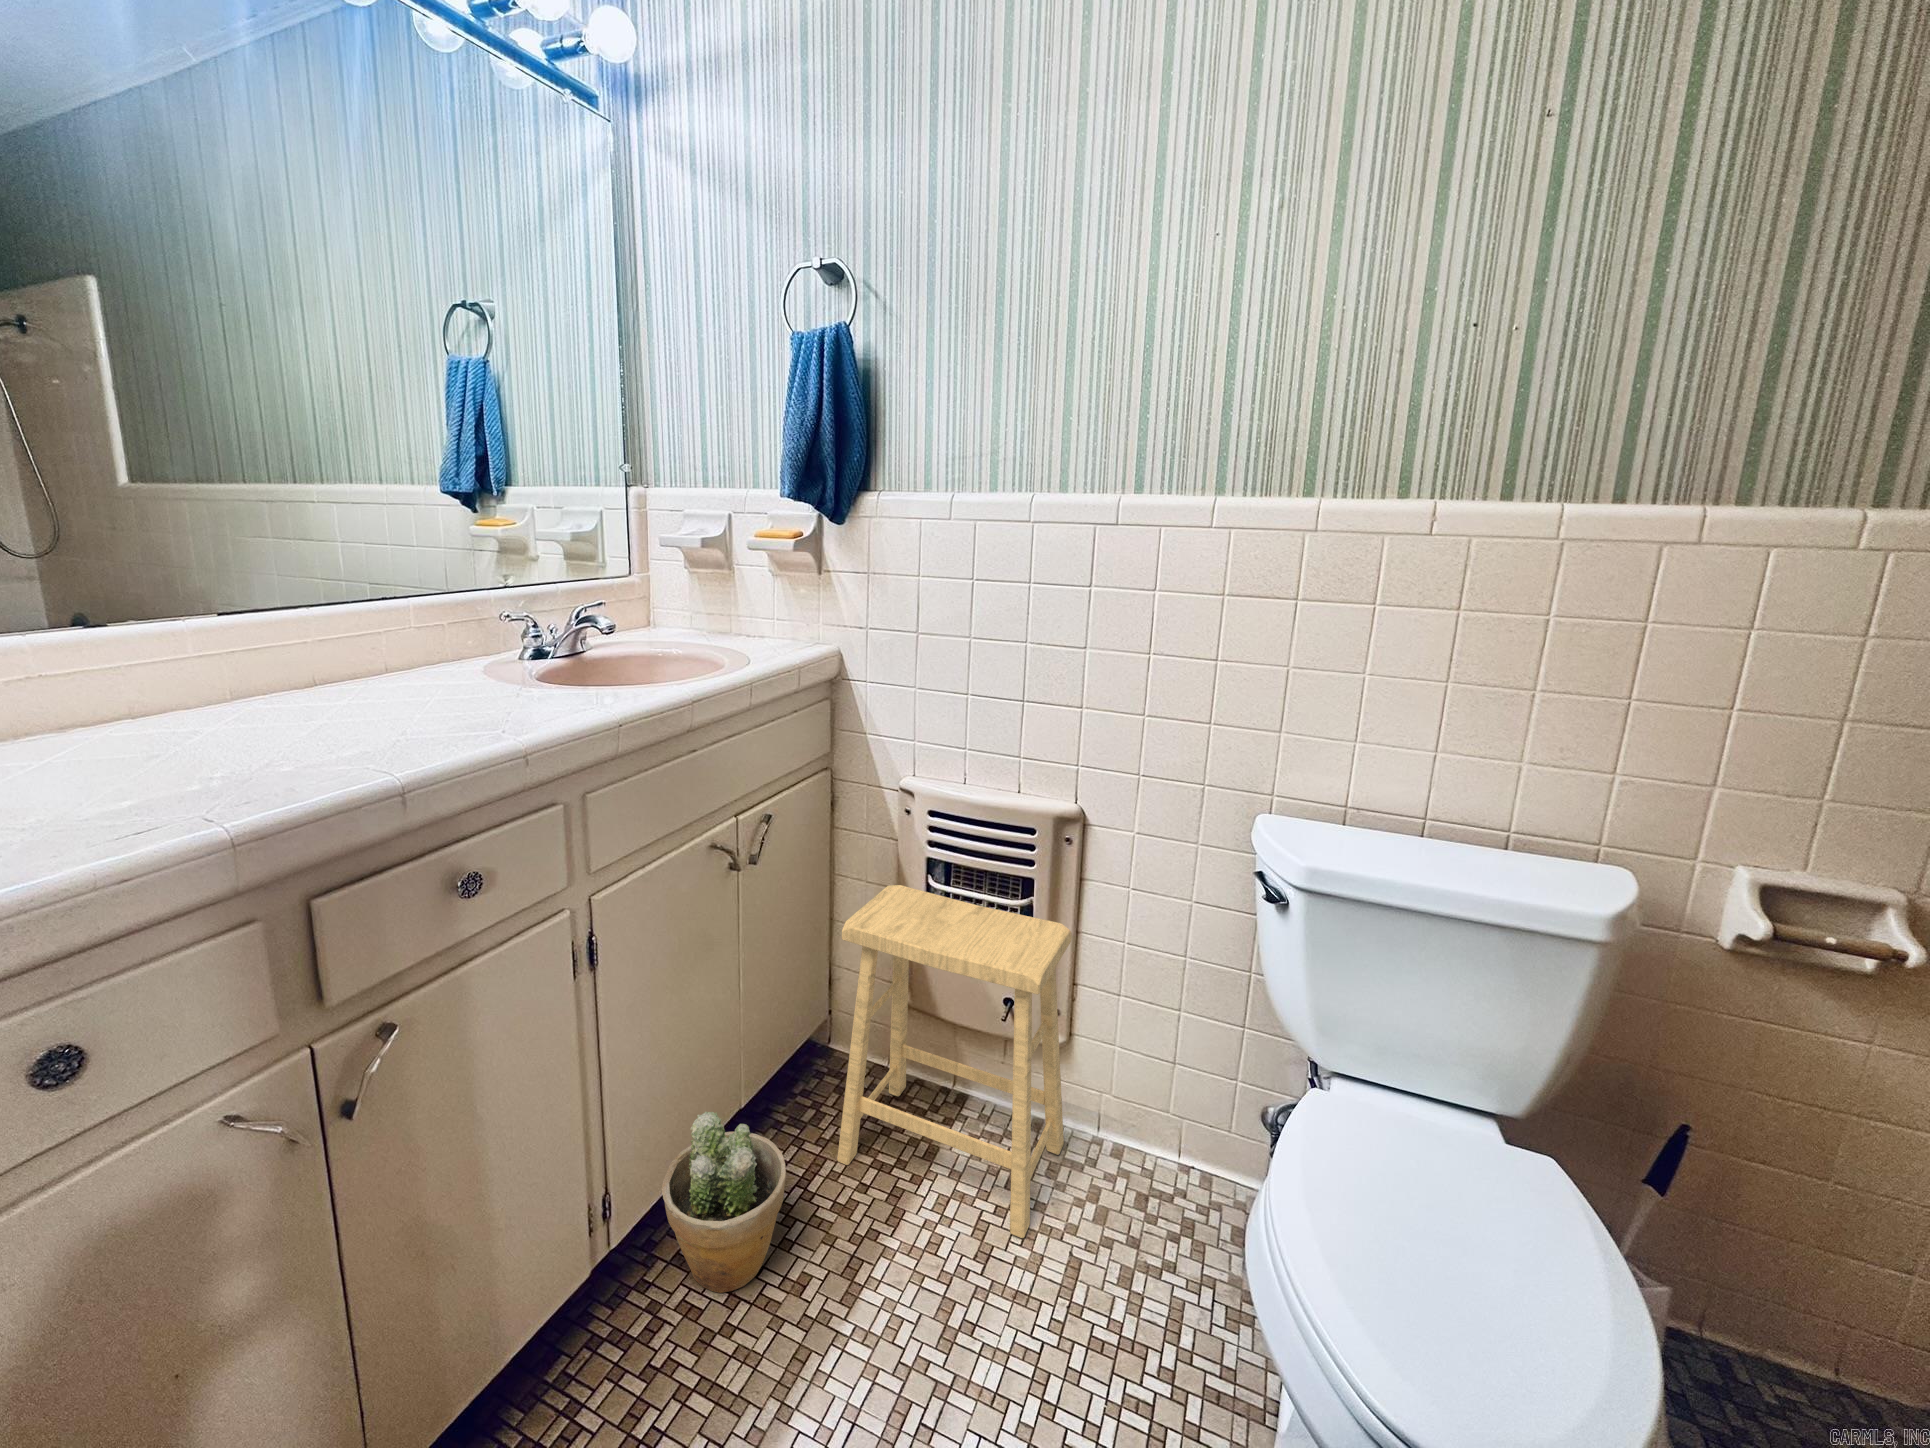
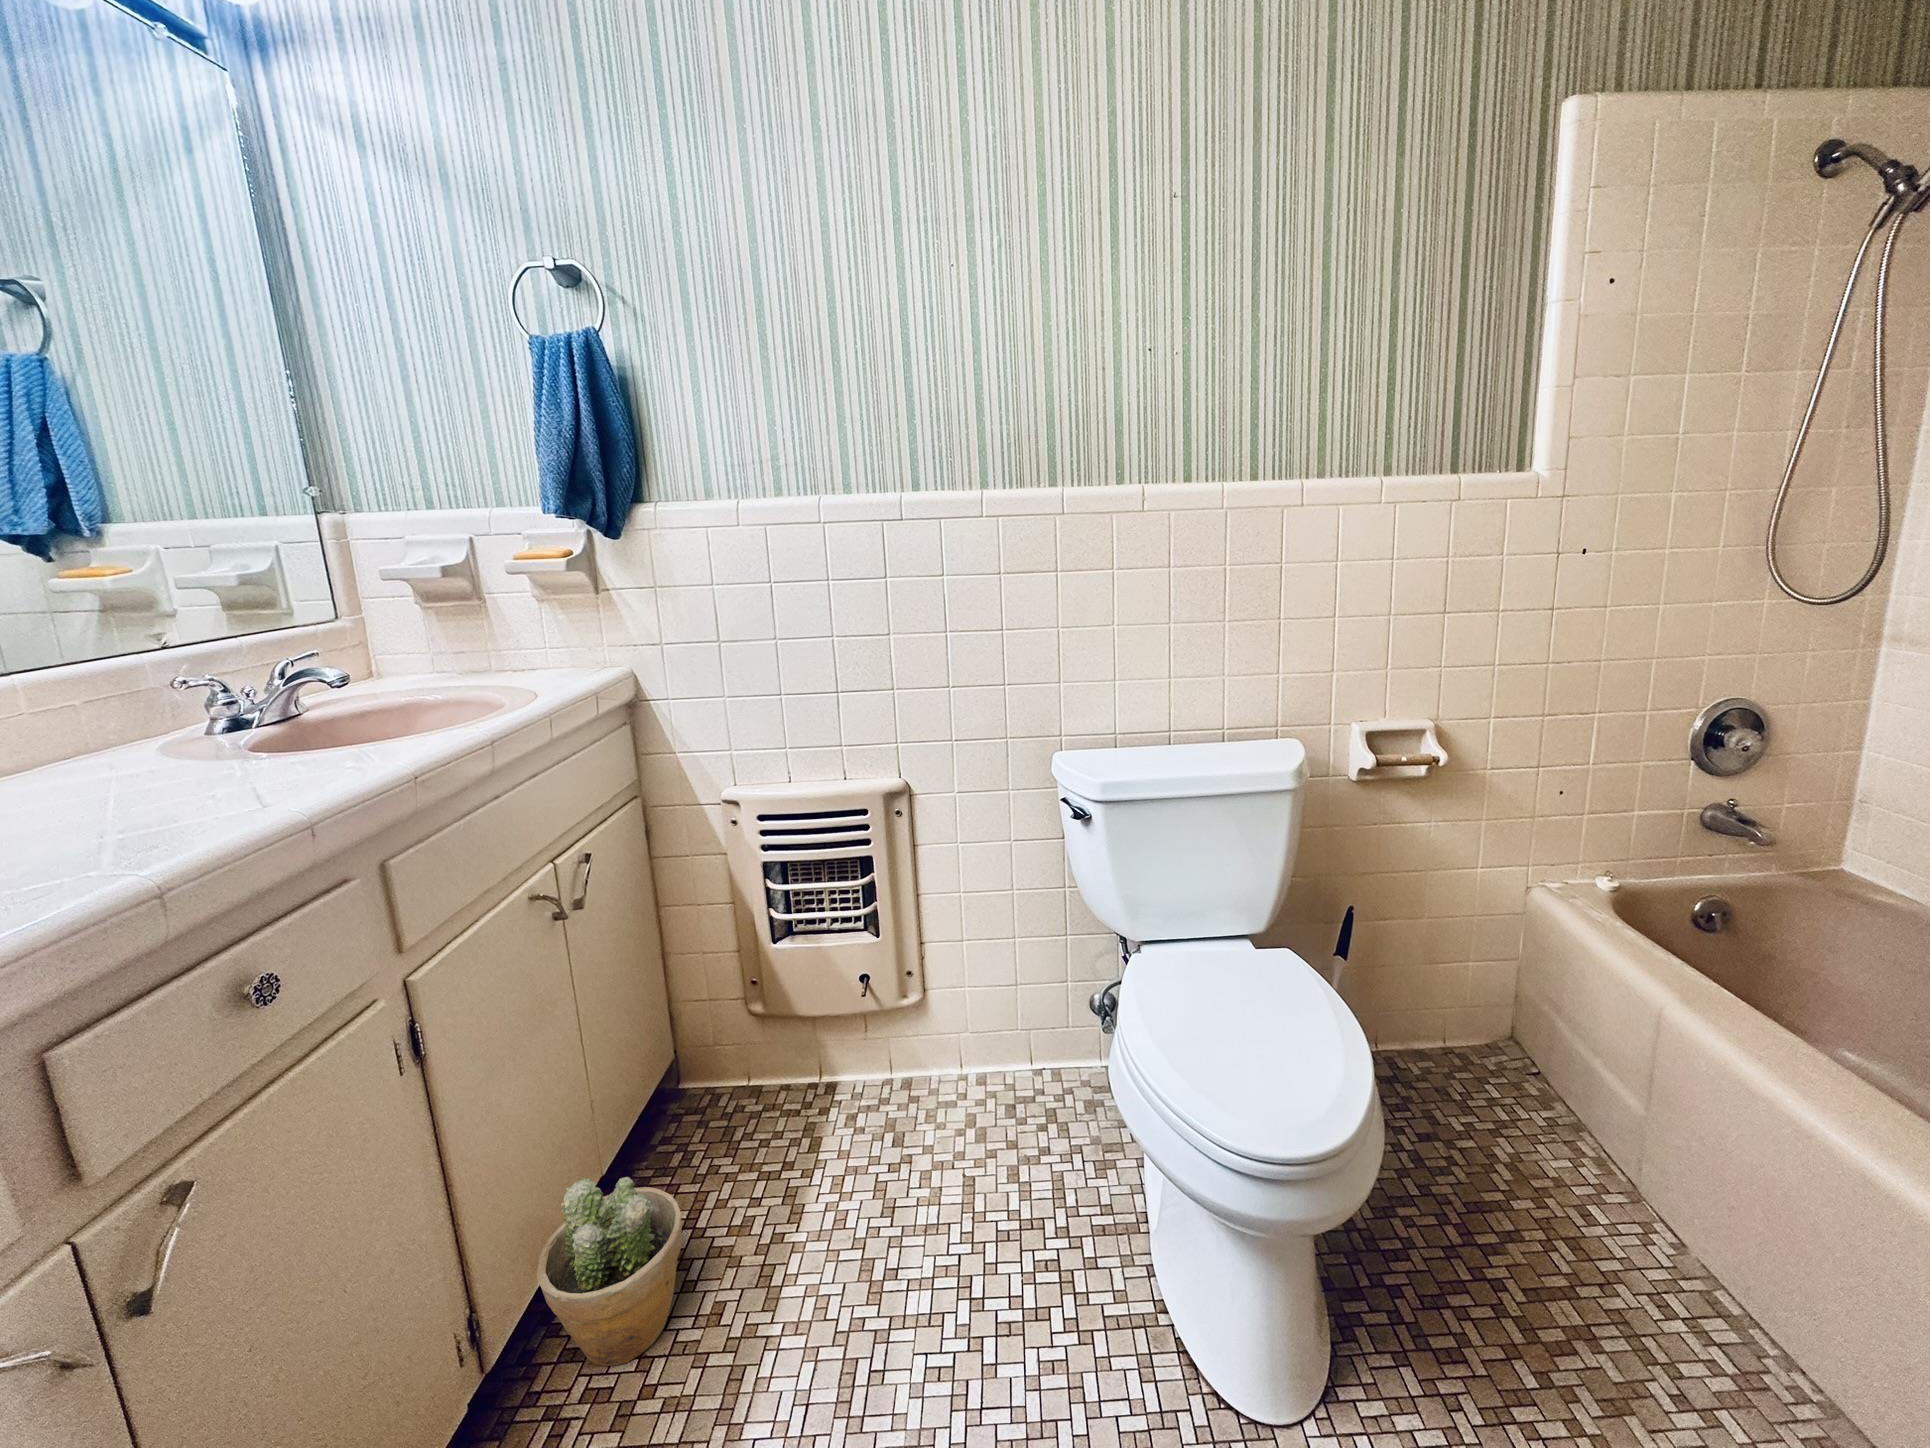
footstool: present [837,885,1072,1238] -> none [692,889,935,1189]

